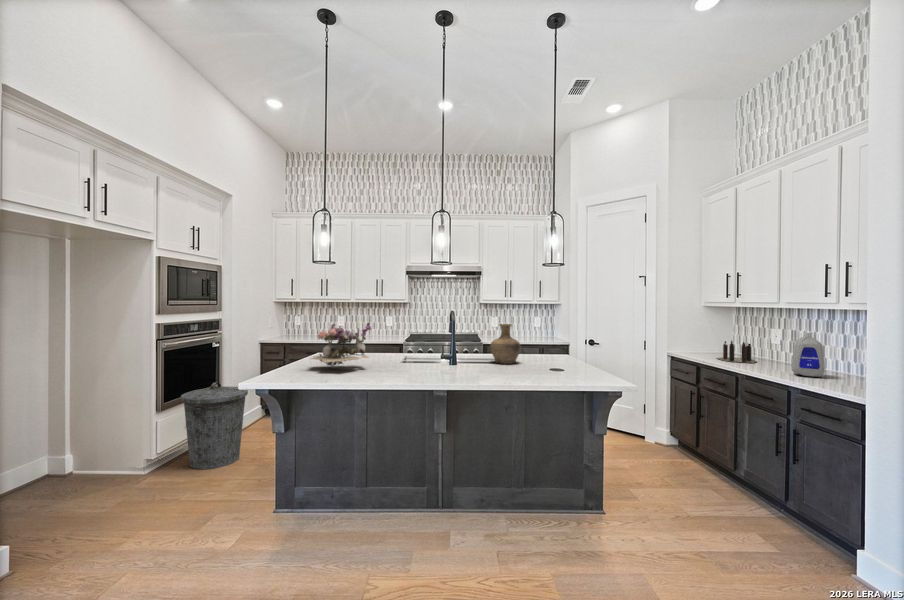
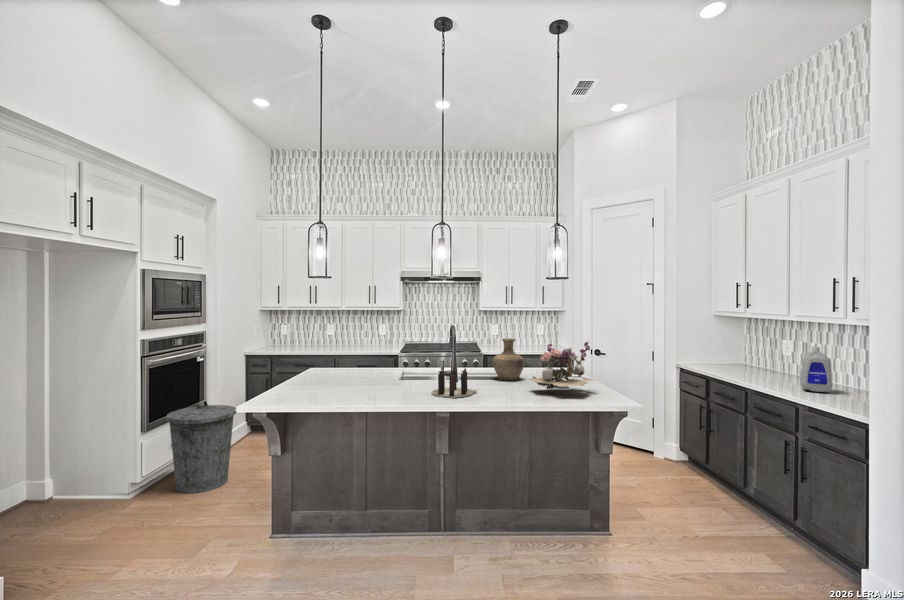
flower arrangement: present [312,322,371,367] -> present [529,341,595,391]
candle: present [717,340,757,363] -> present [432,366,476,398]

